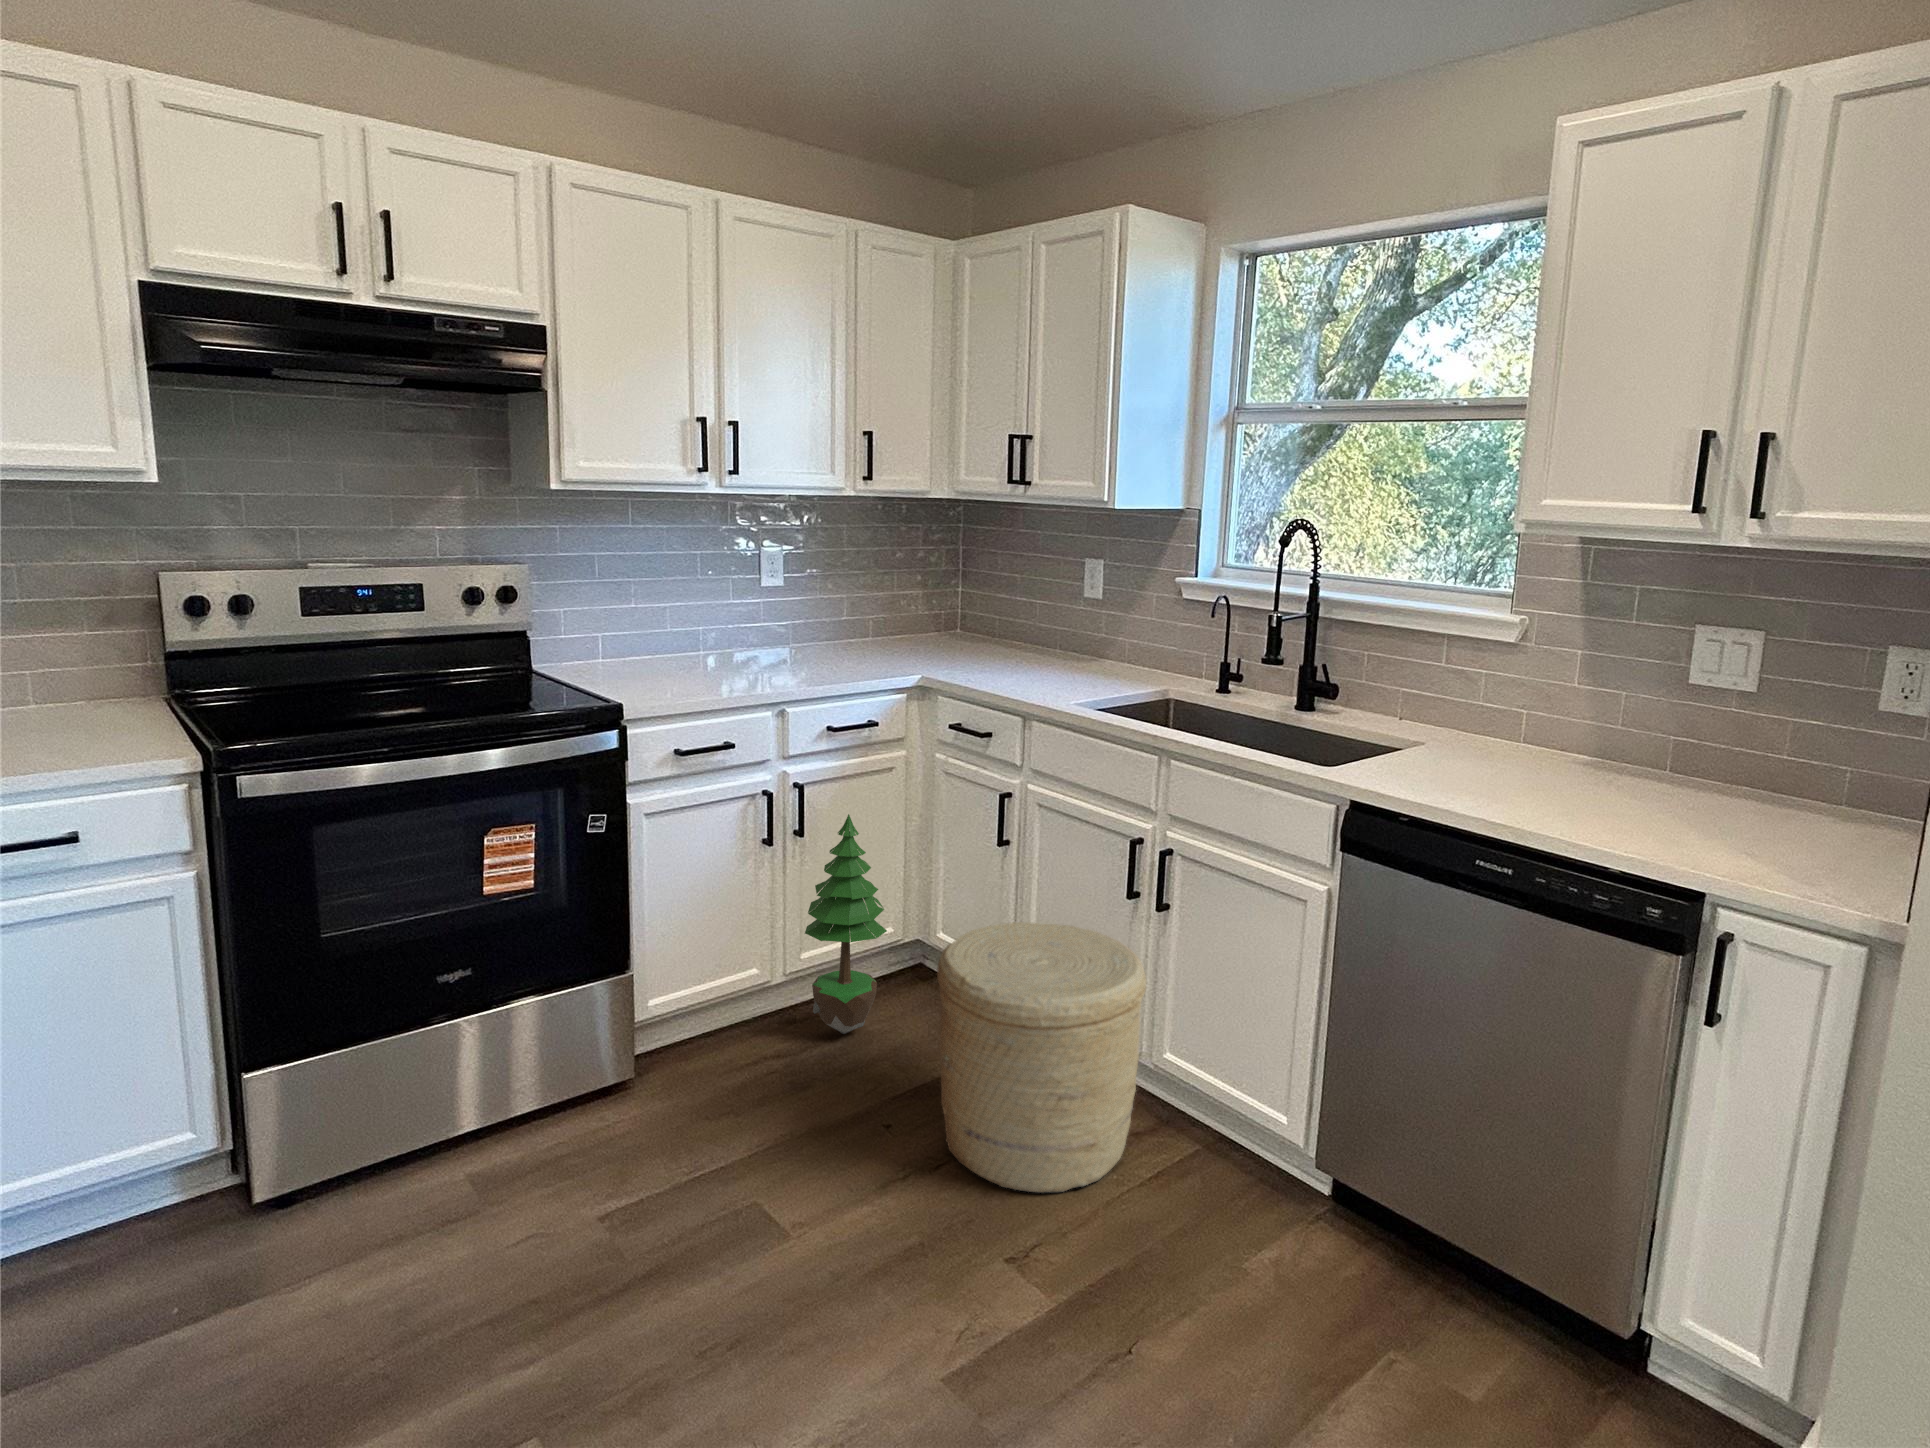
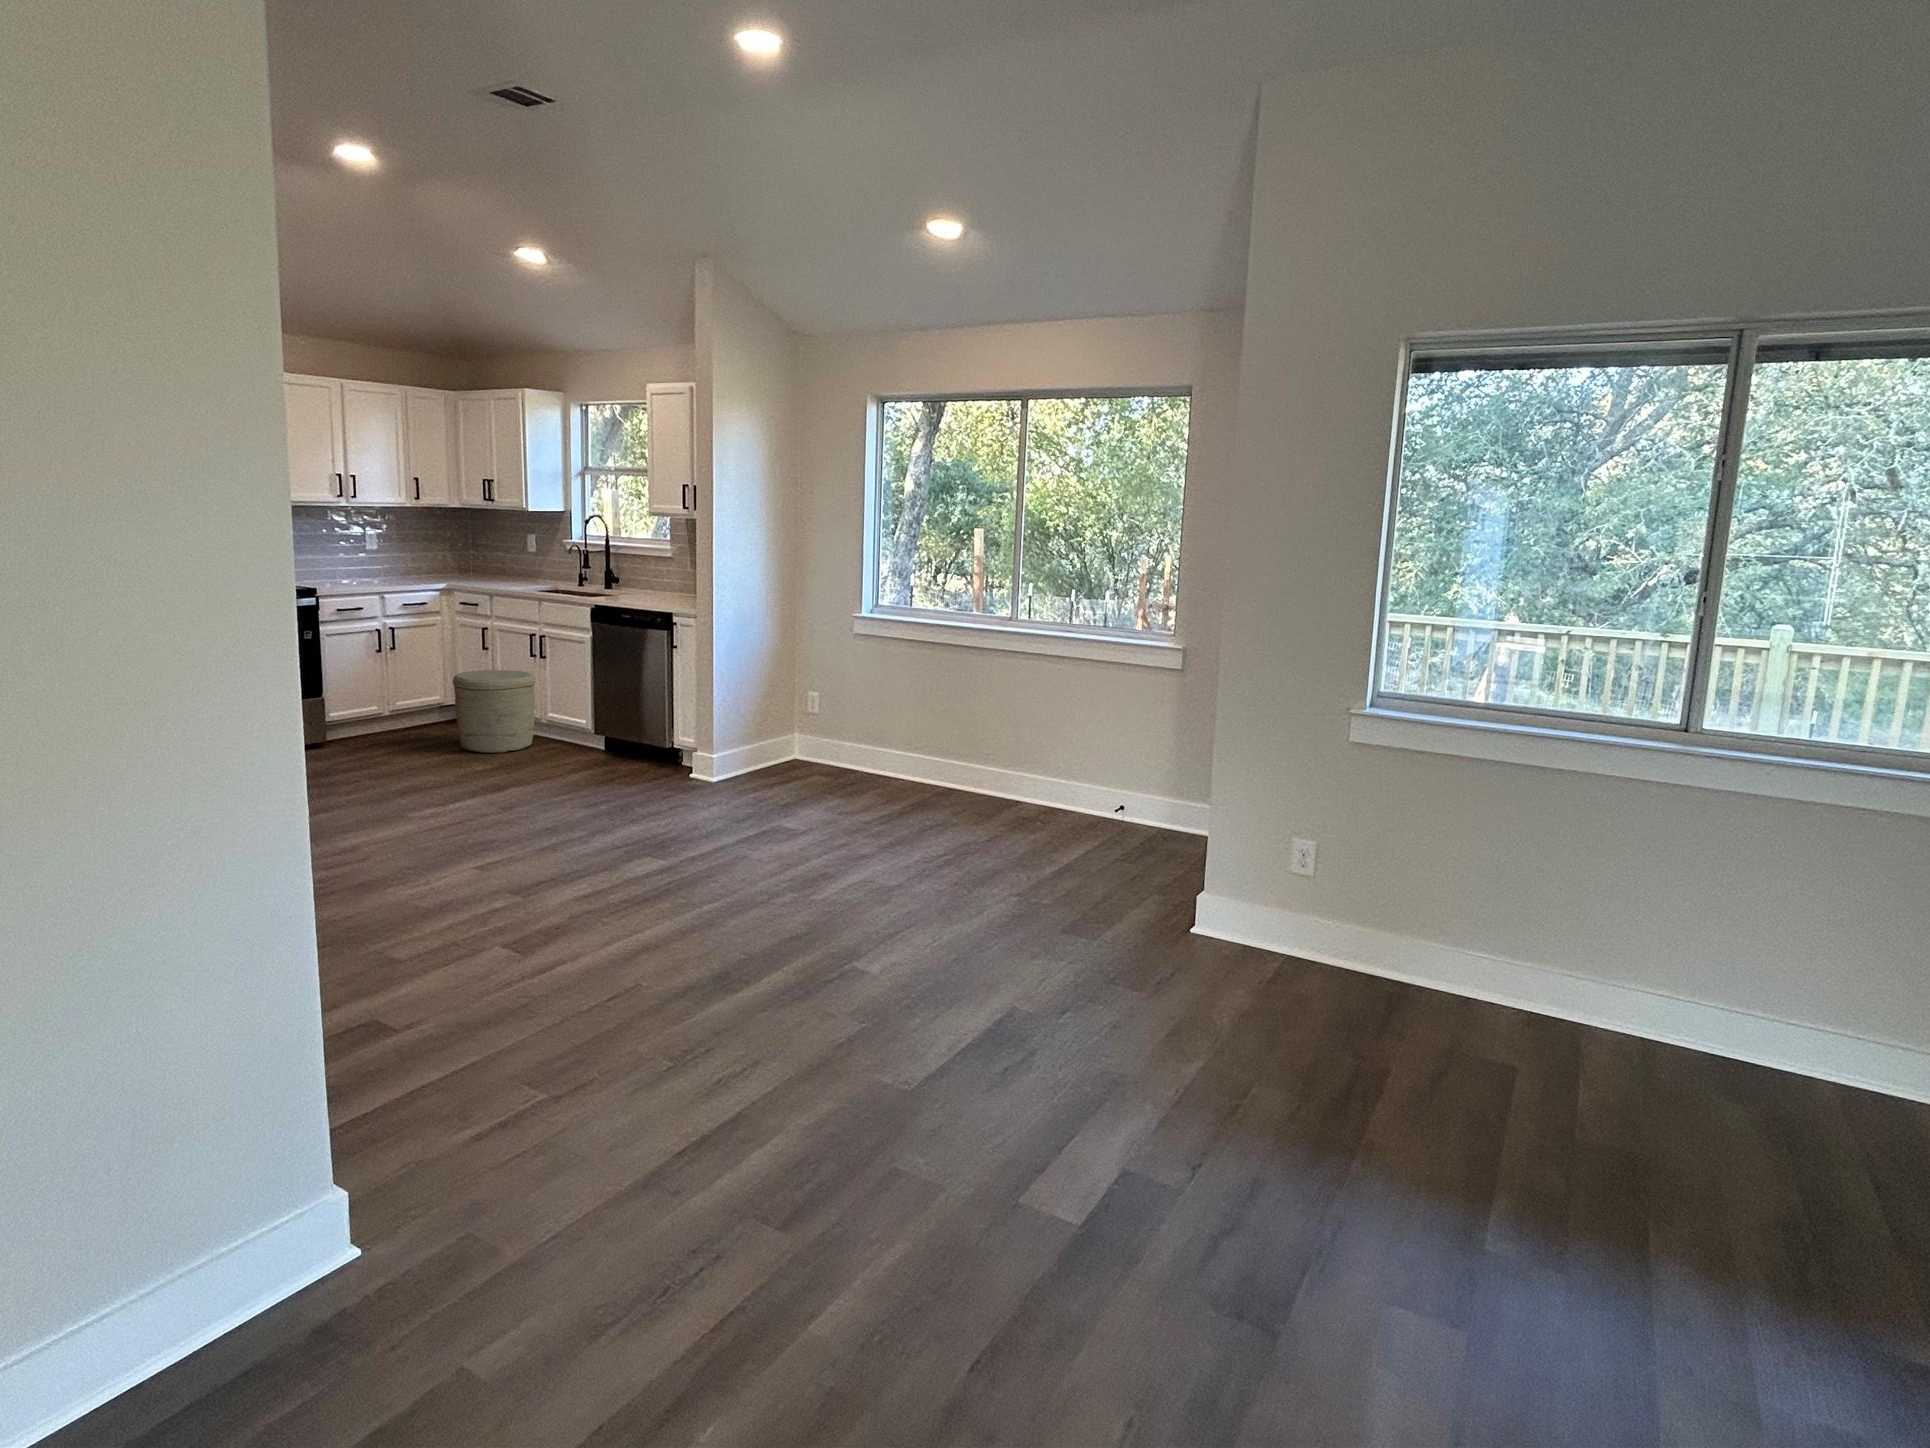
potted tree: present [805,814,887,1034] -> none [398,638,436,732]

